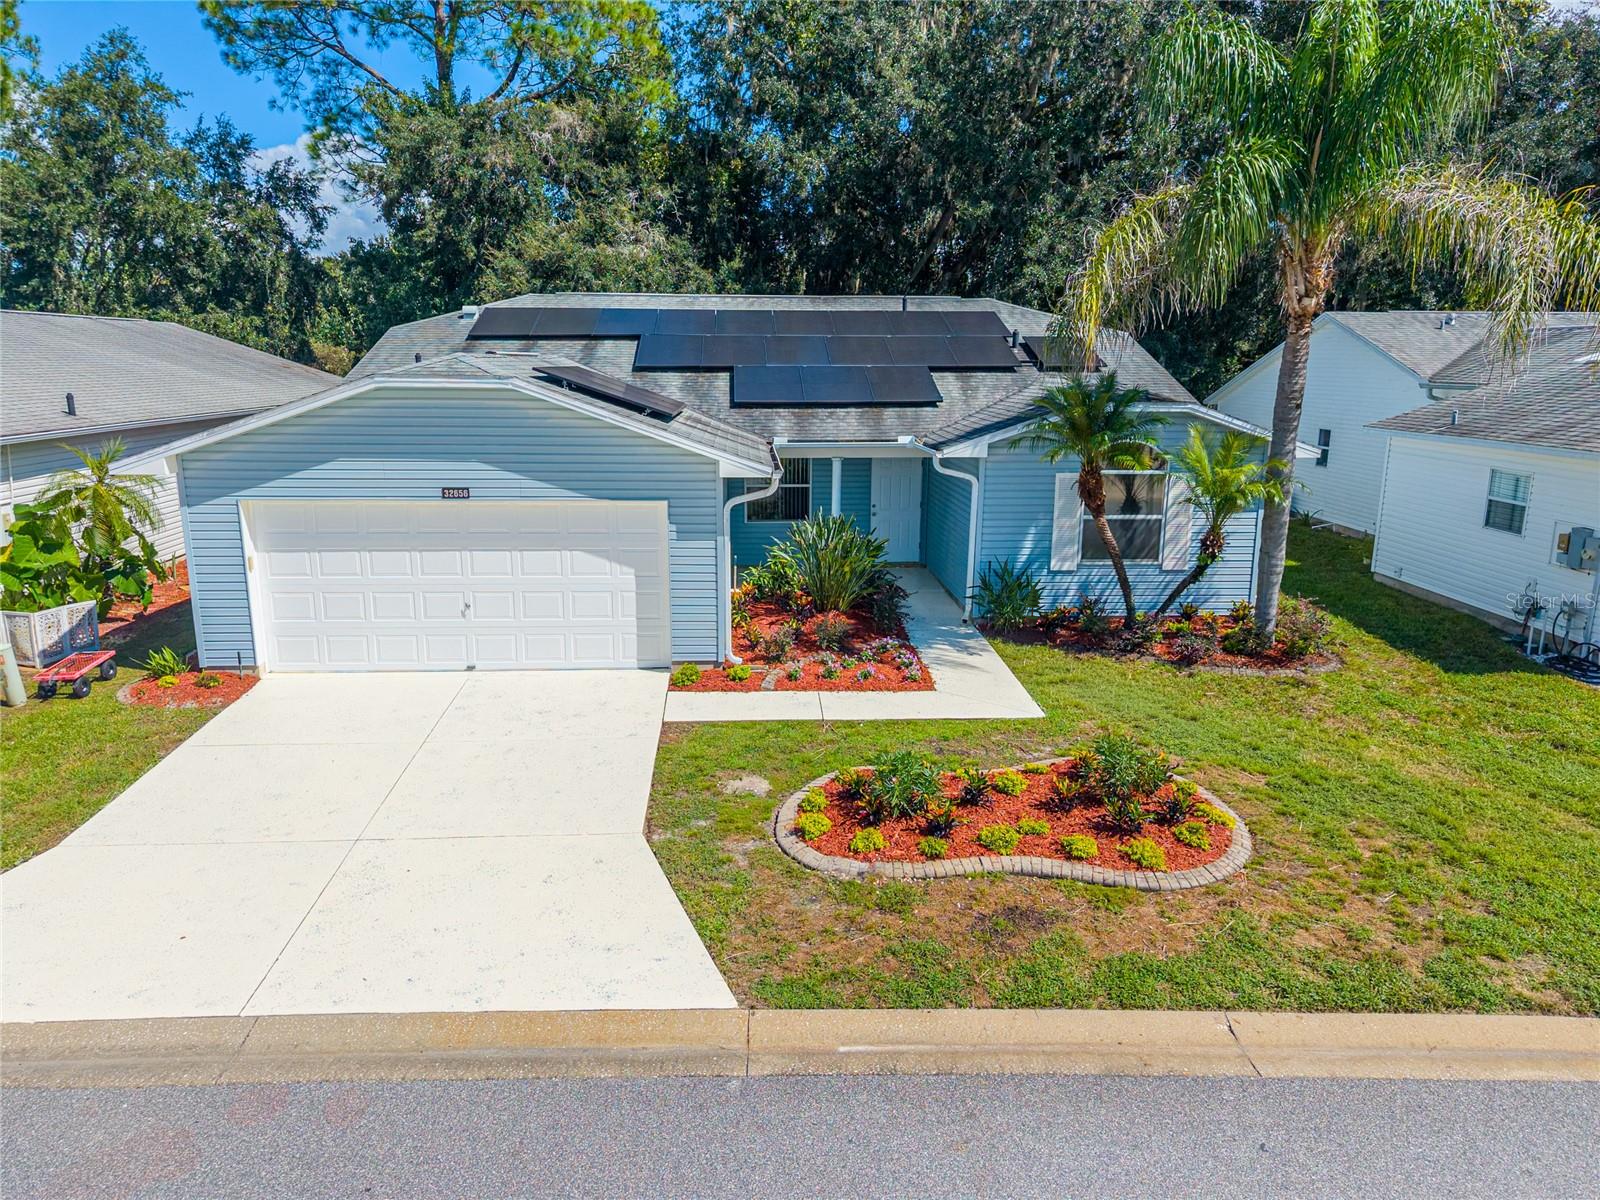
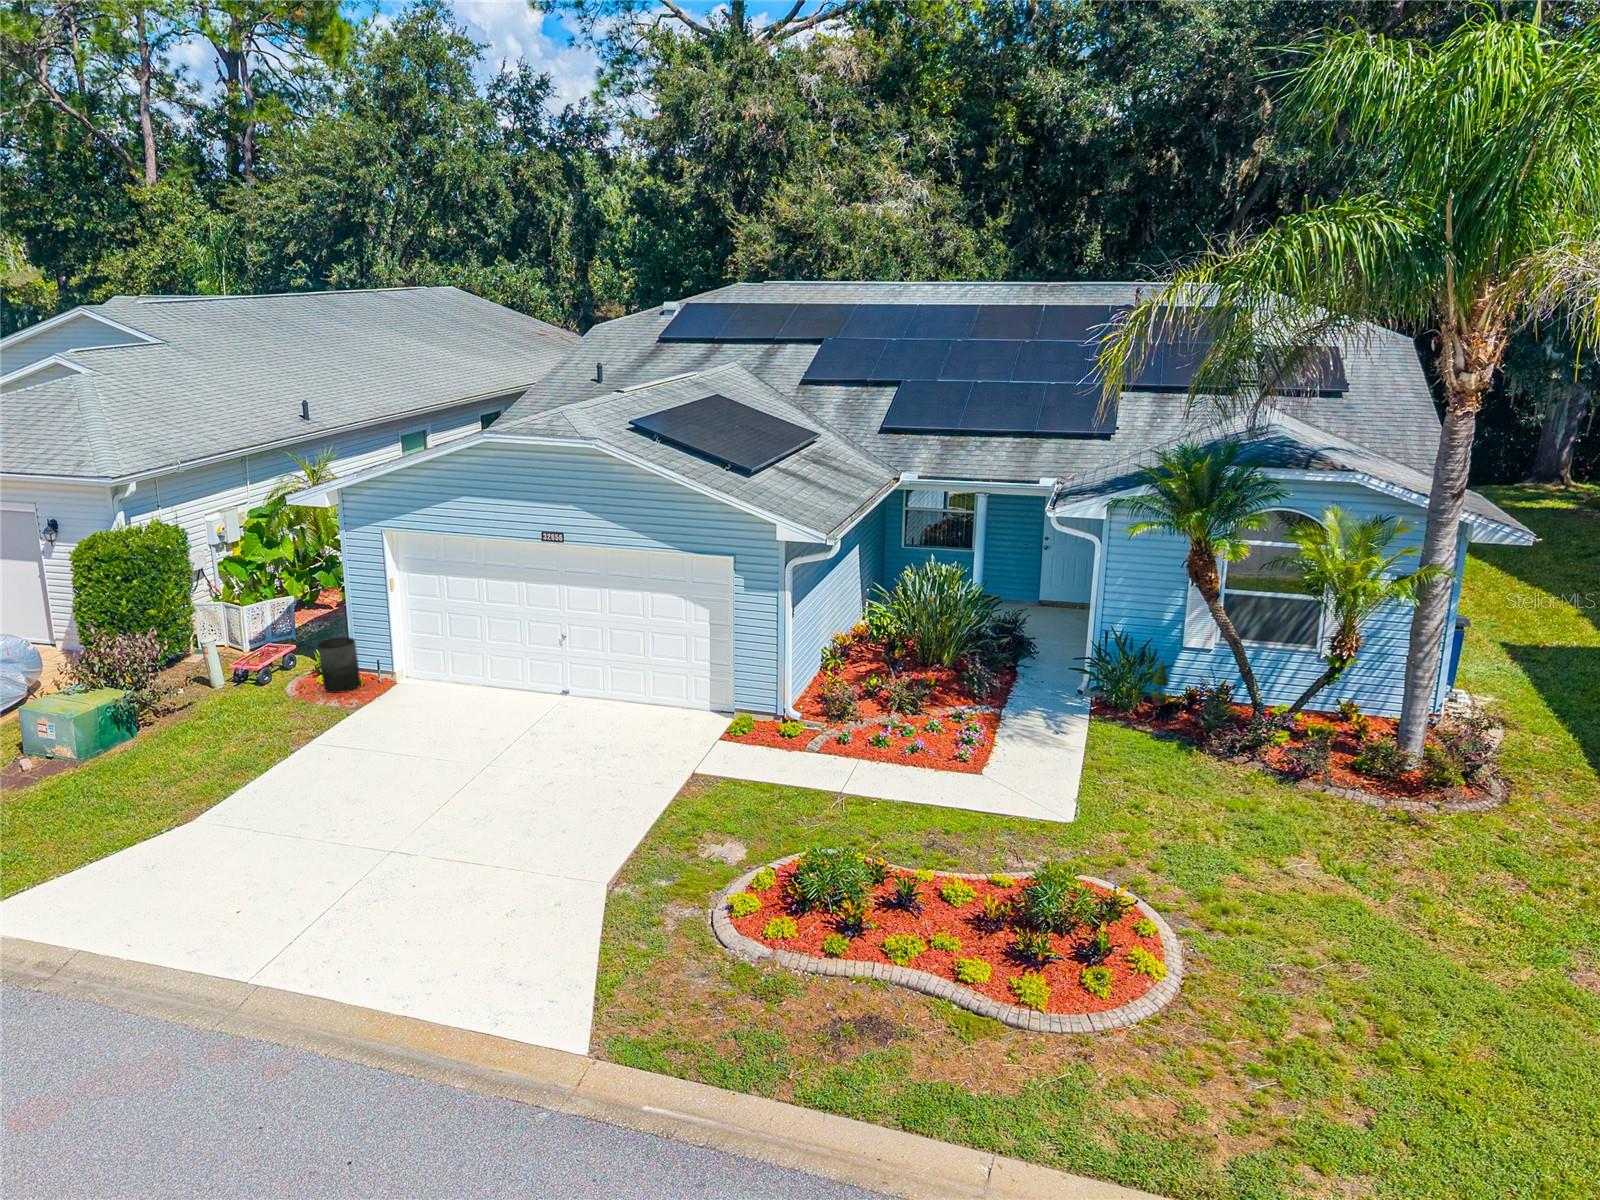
trash can: none [154,633,211,697] -> present [318,637,361,693]

